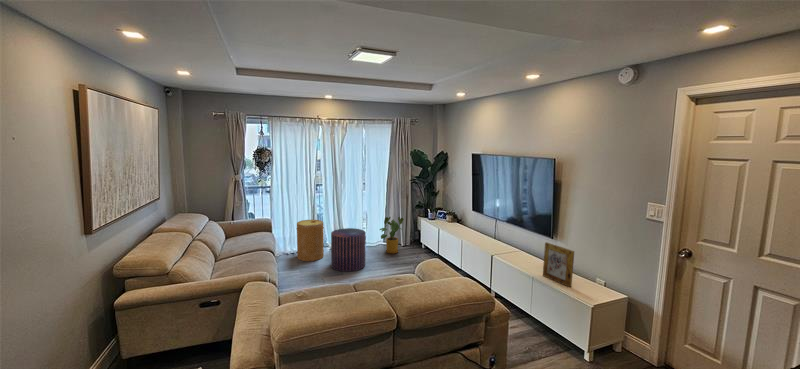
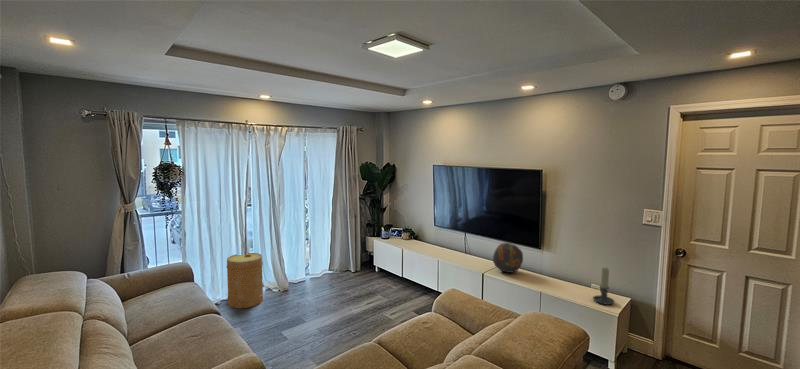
house plant: present [380,217,404,254] -> none [330,240,358,284]
pouf: present [331,228,366,272] -> none [280,259,324,315]
decorative orb: none [503,228,533,258] -> present [493,243,523,273]
picture frame: present [543,242,574,287] -> none [549,255,585,298]
candle holder: none [579,259,601,297] -> present [593,268,614,304]

